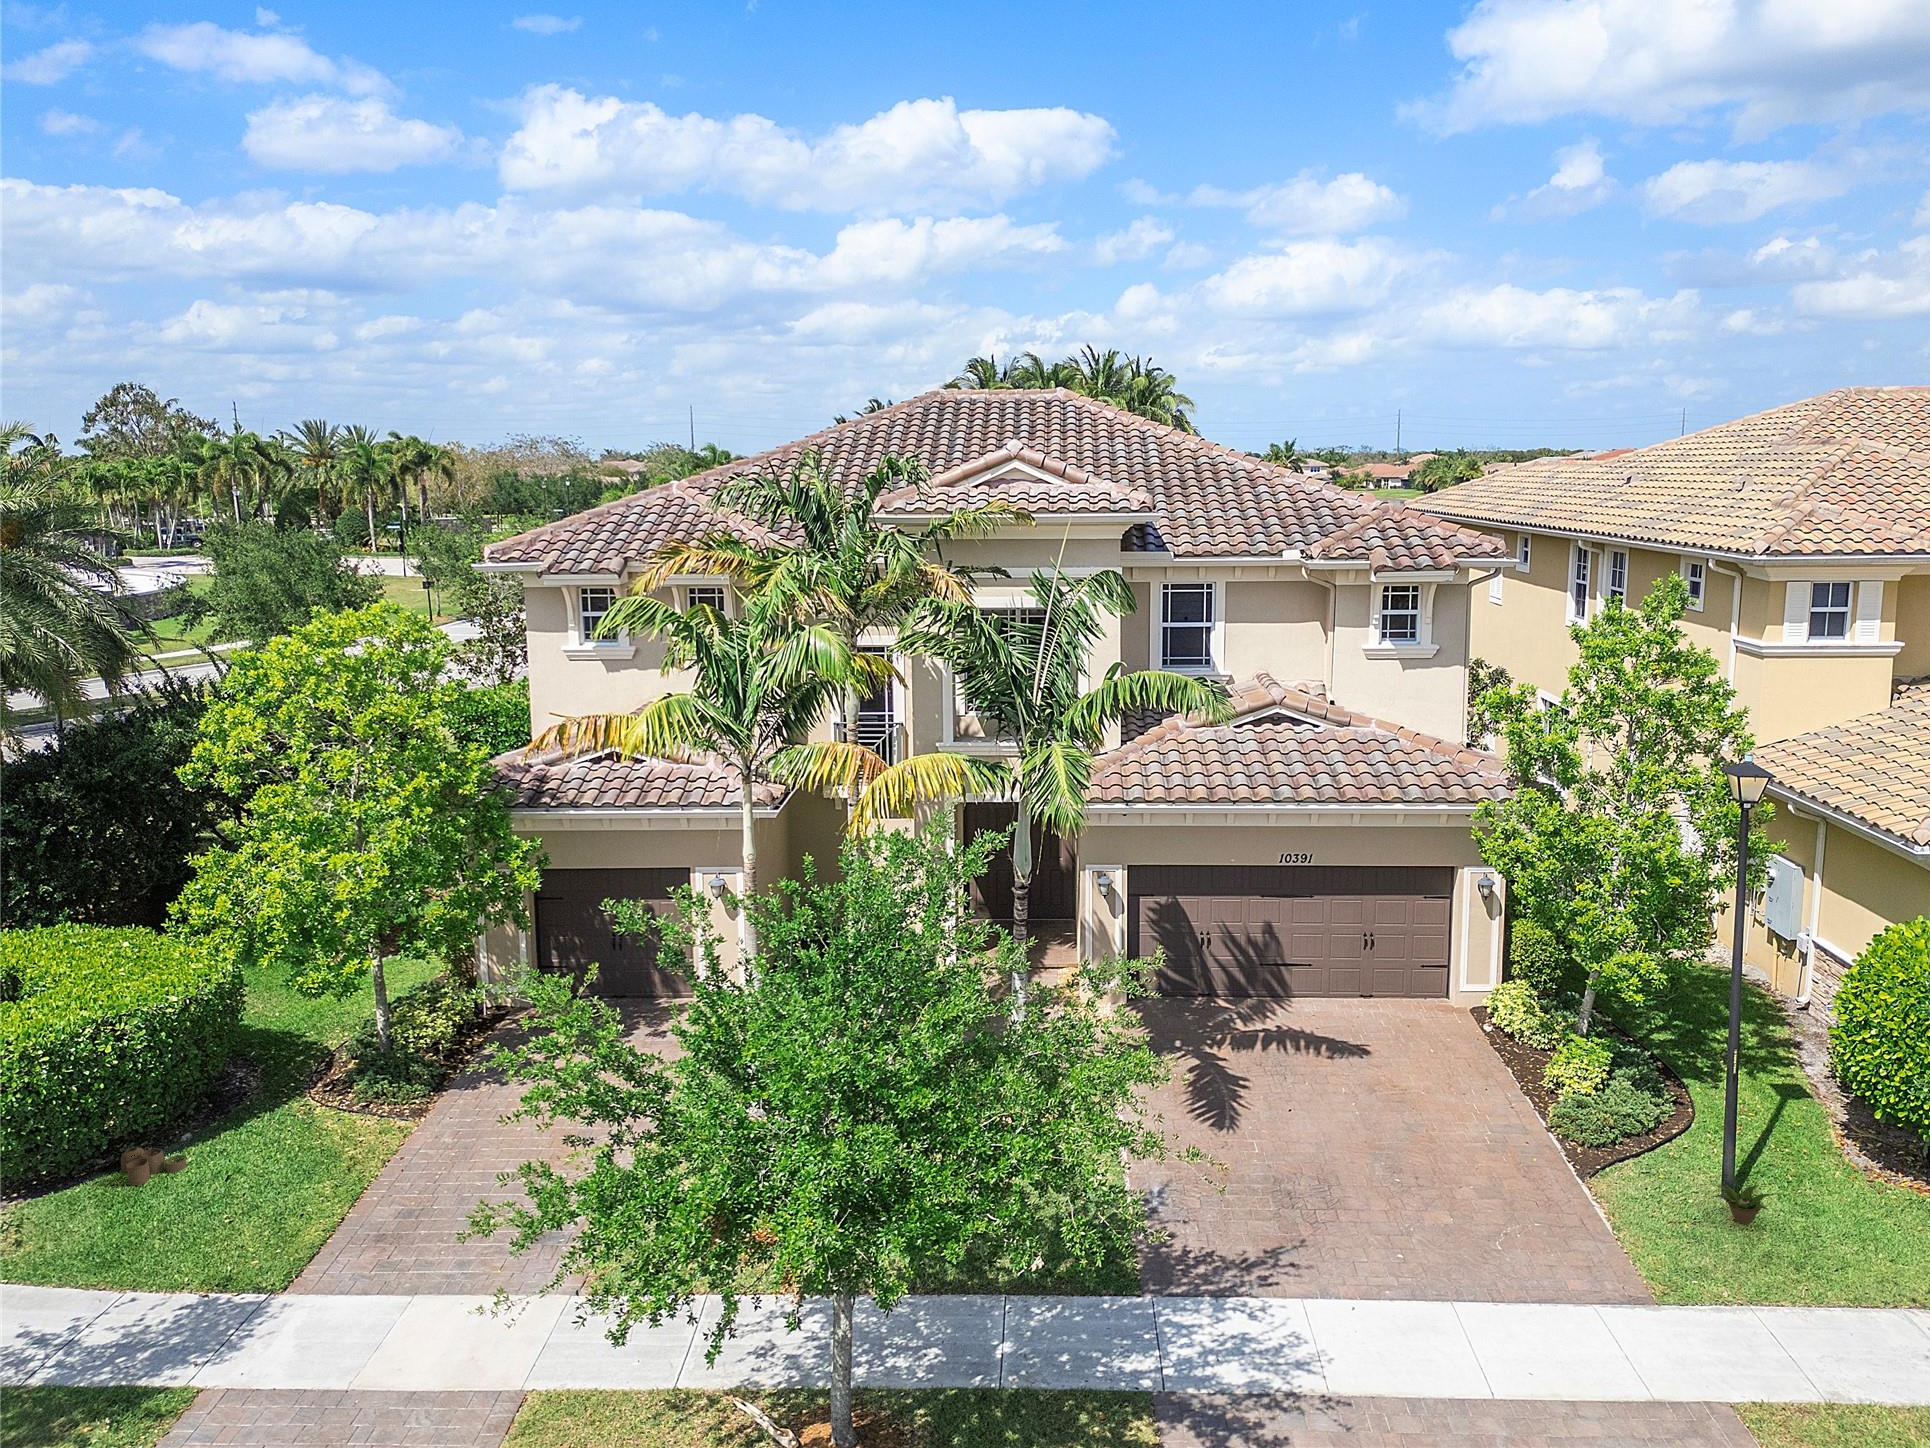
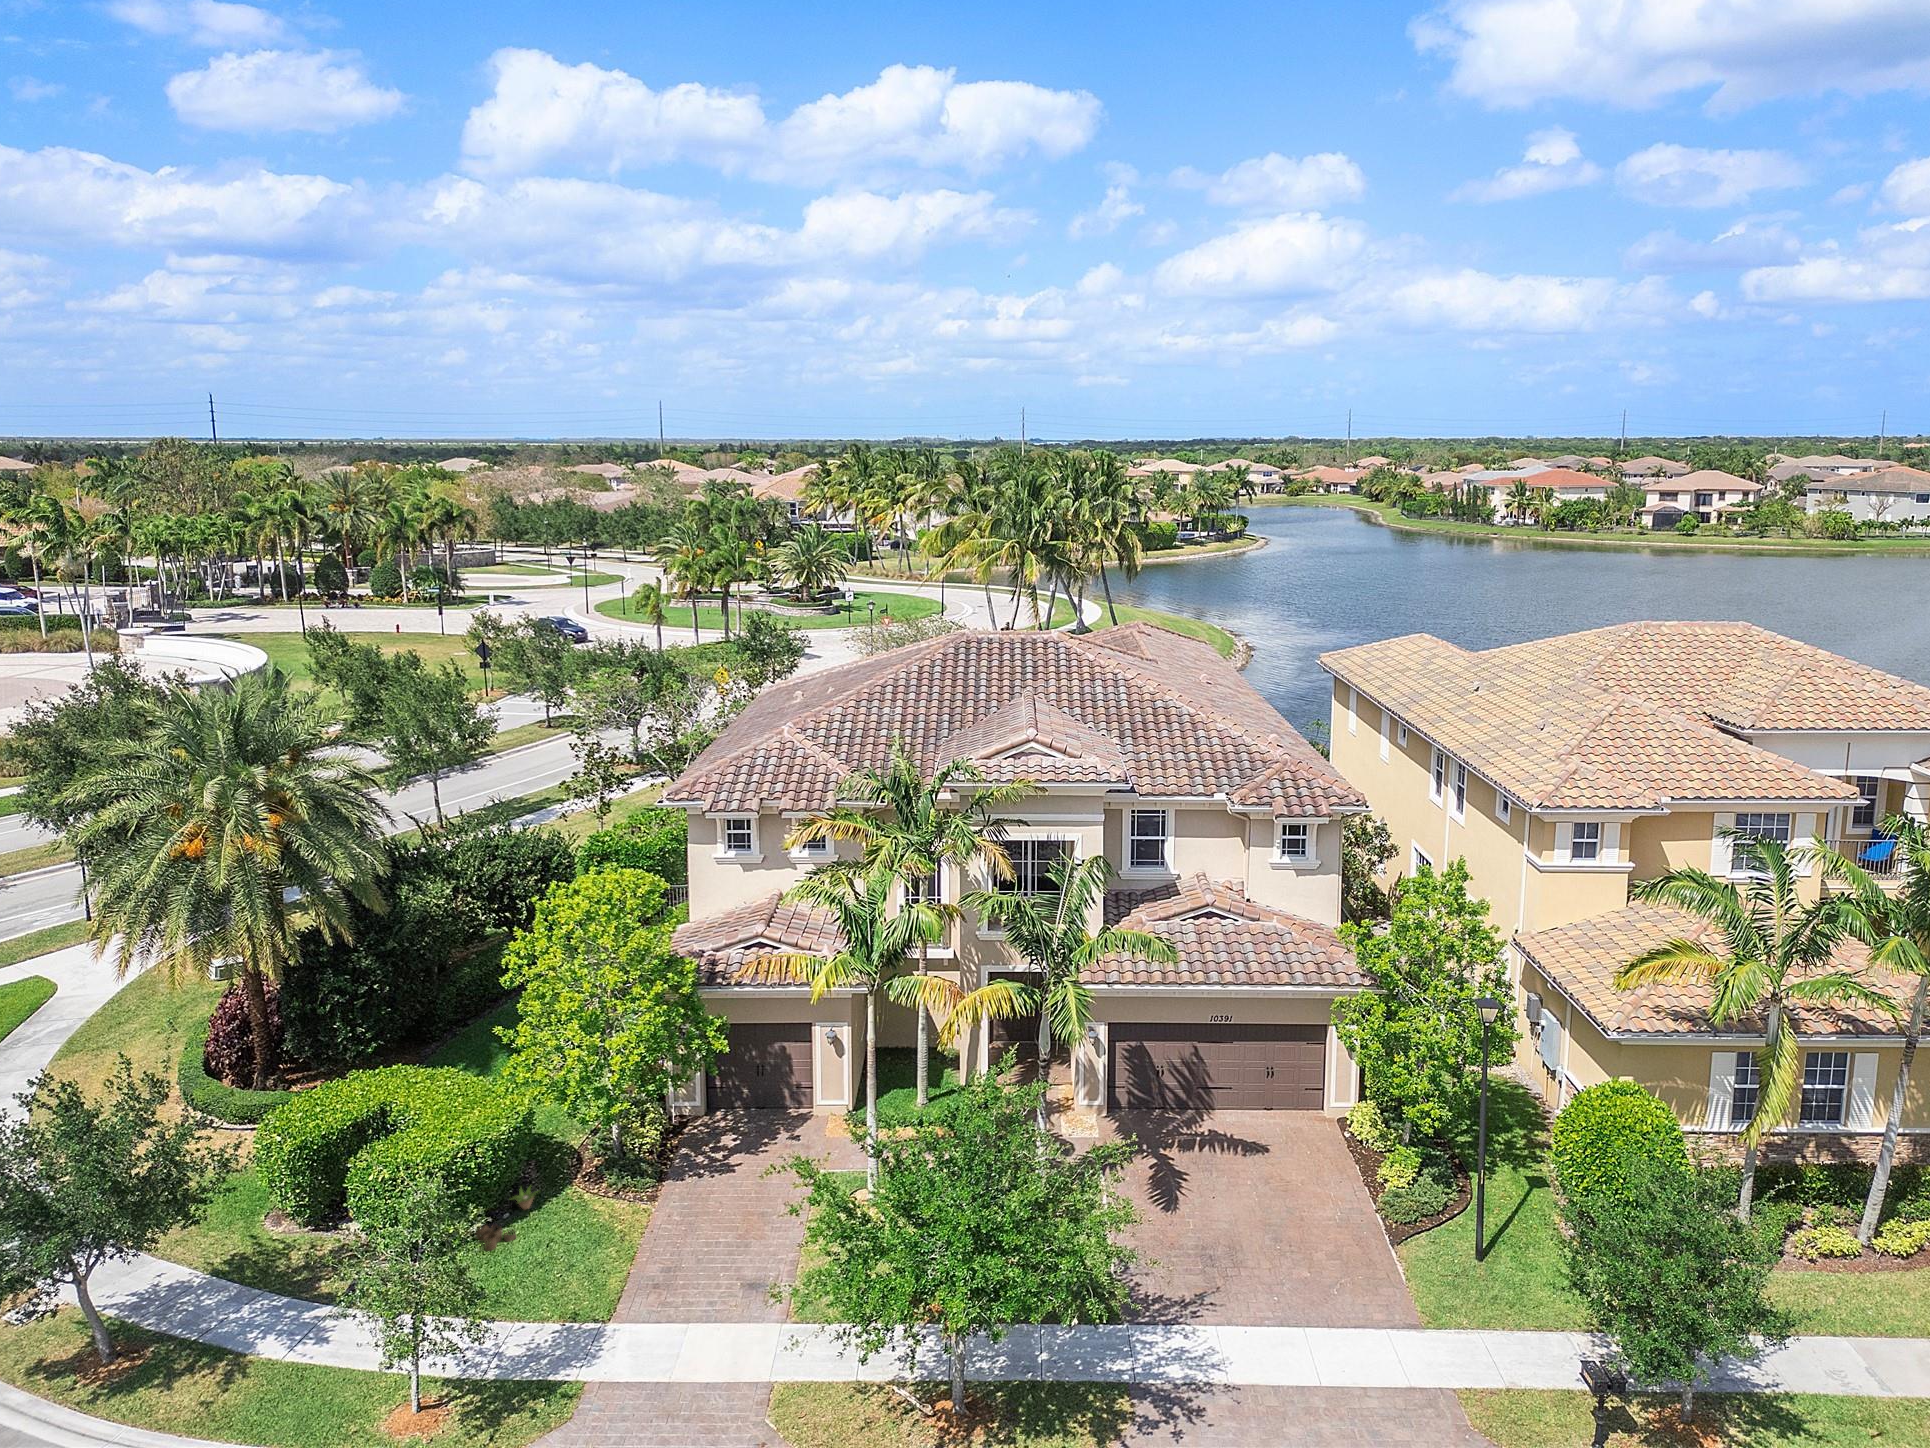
decorative plant: present [1714,1185,1772,1224] -> present [513,1185,537,1209]

